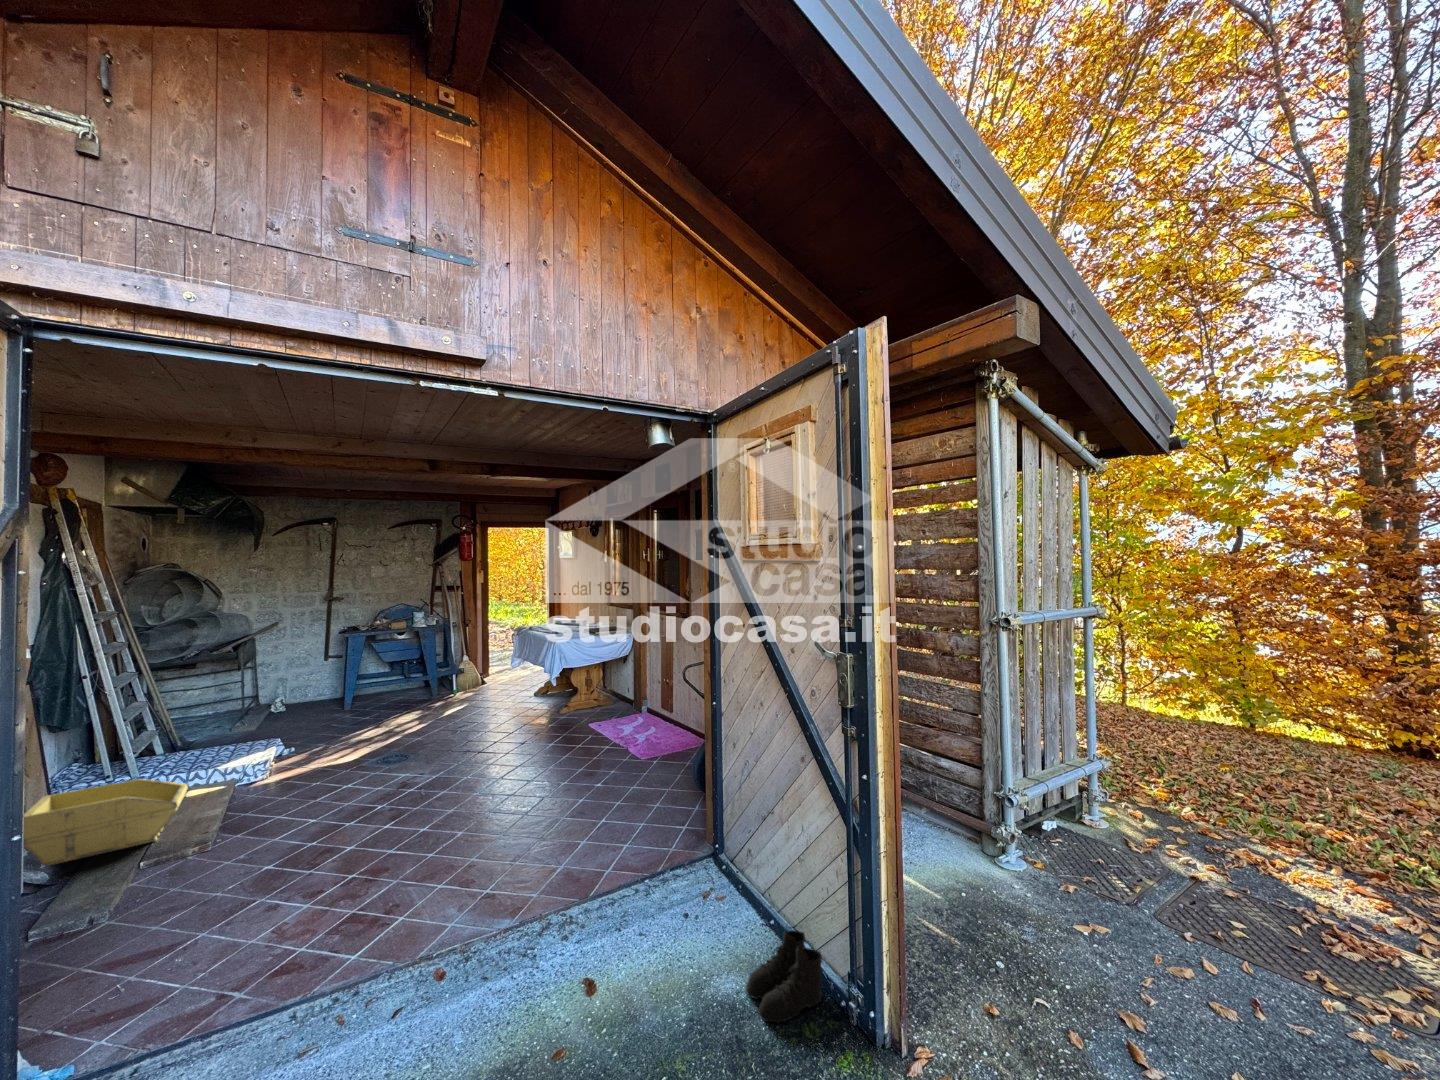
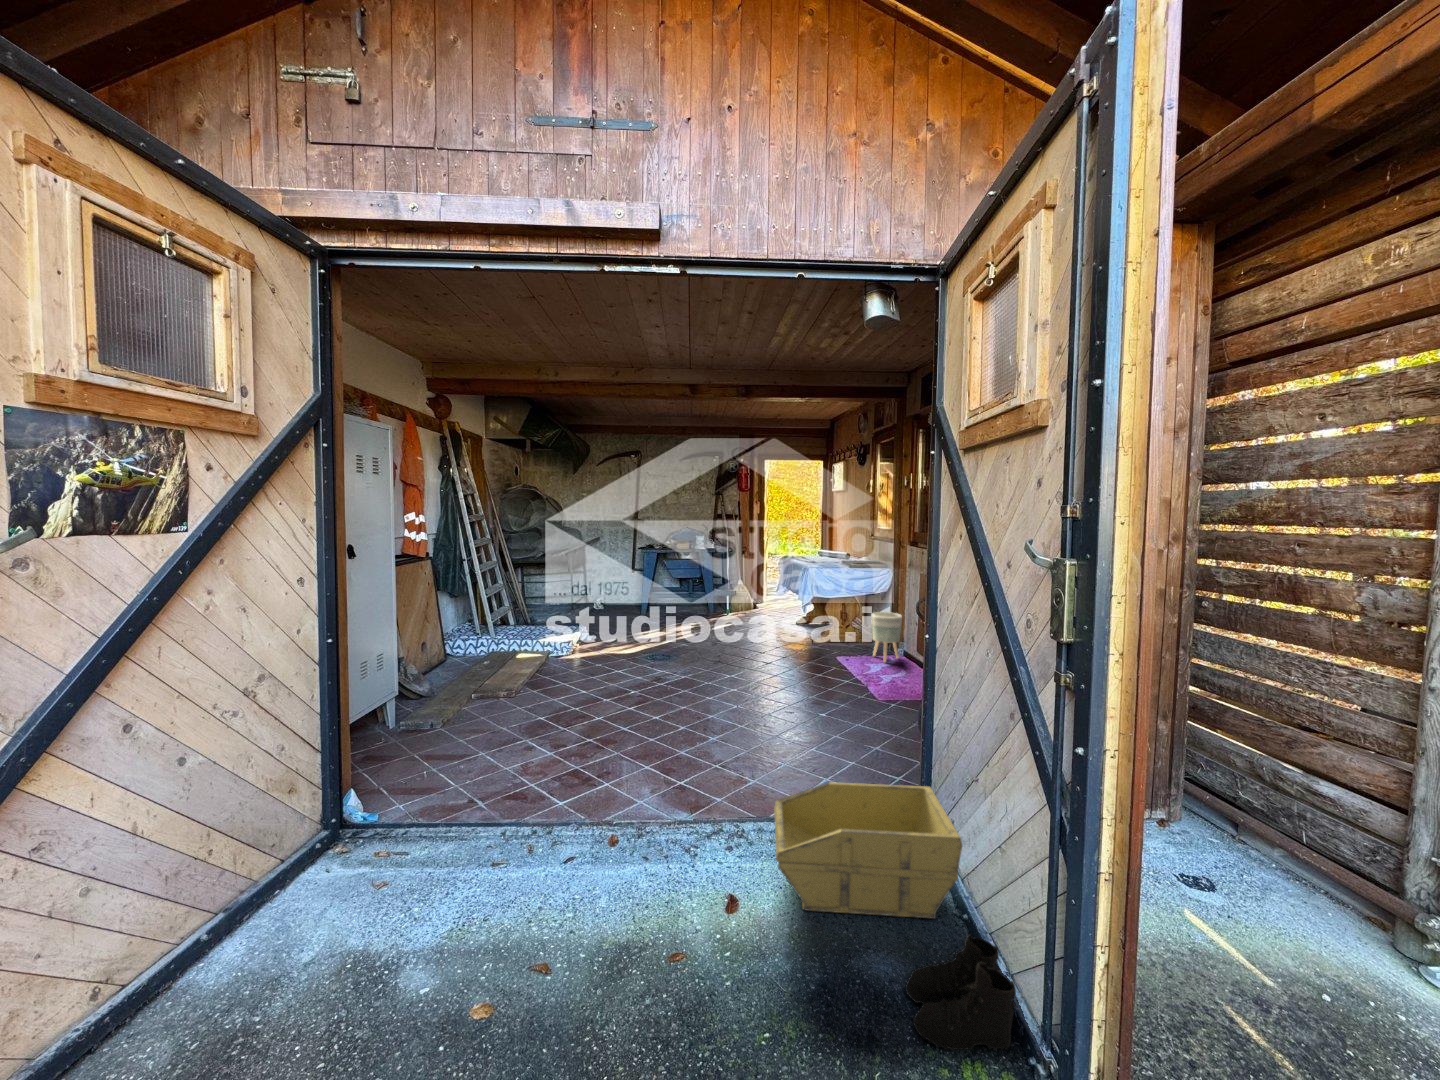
planter: none [629,671,656,720] -> present [871,612,902,662]
storage bin: present [24,779,188,867] -> present [774,782,962,919]

